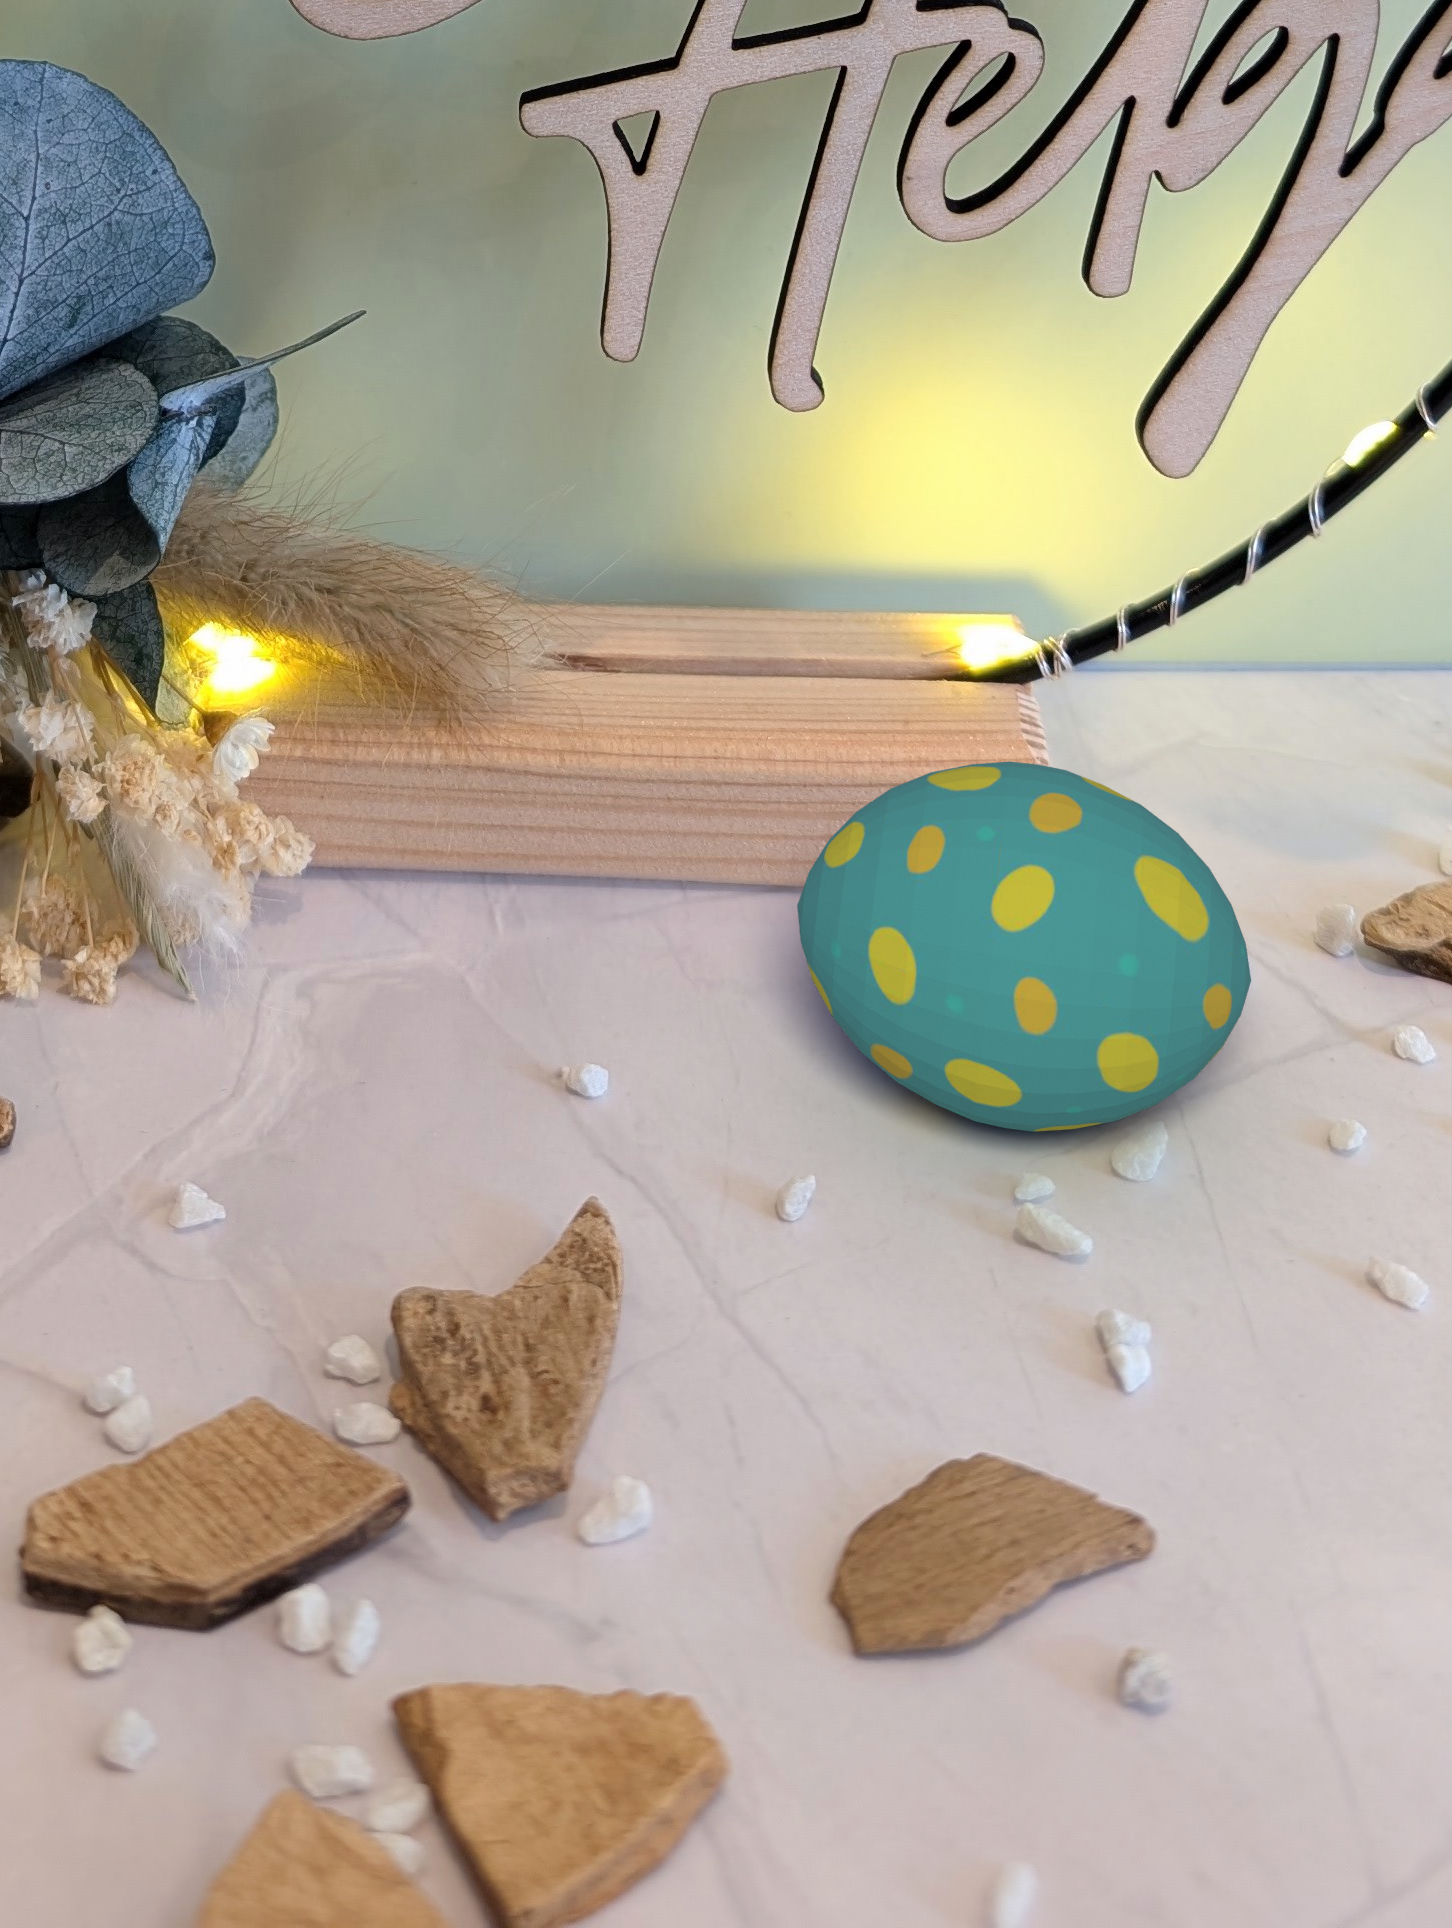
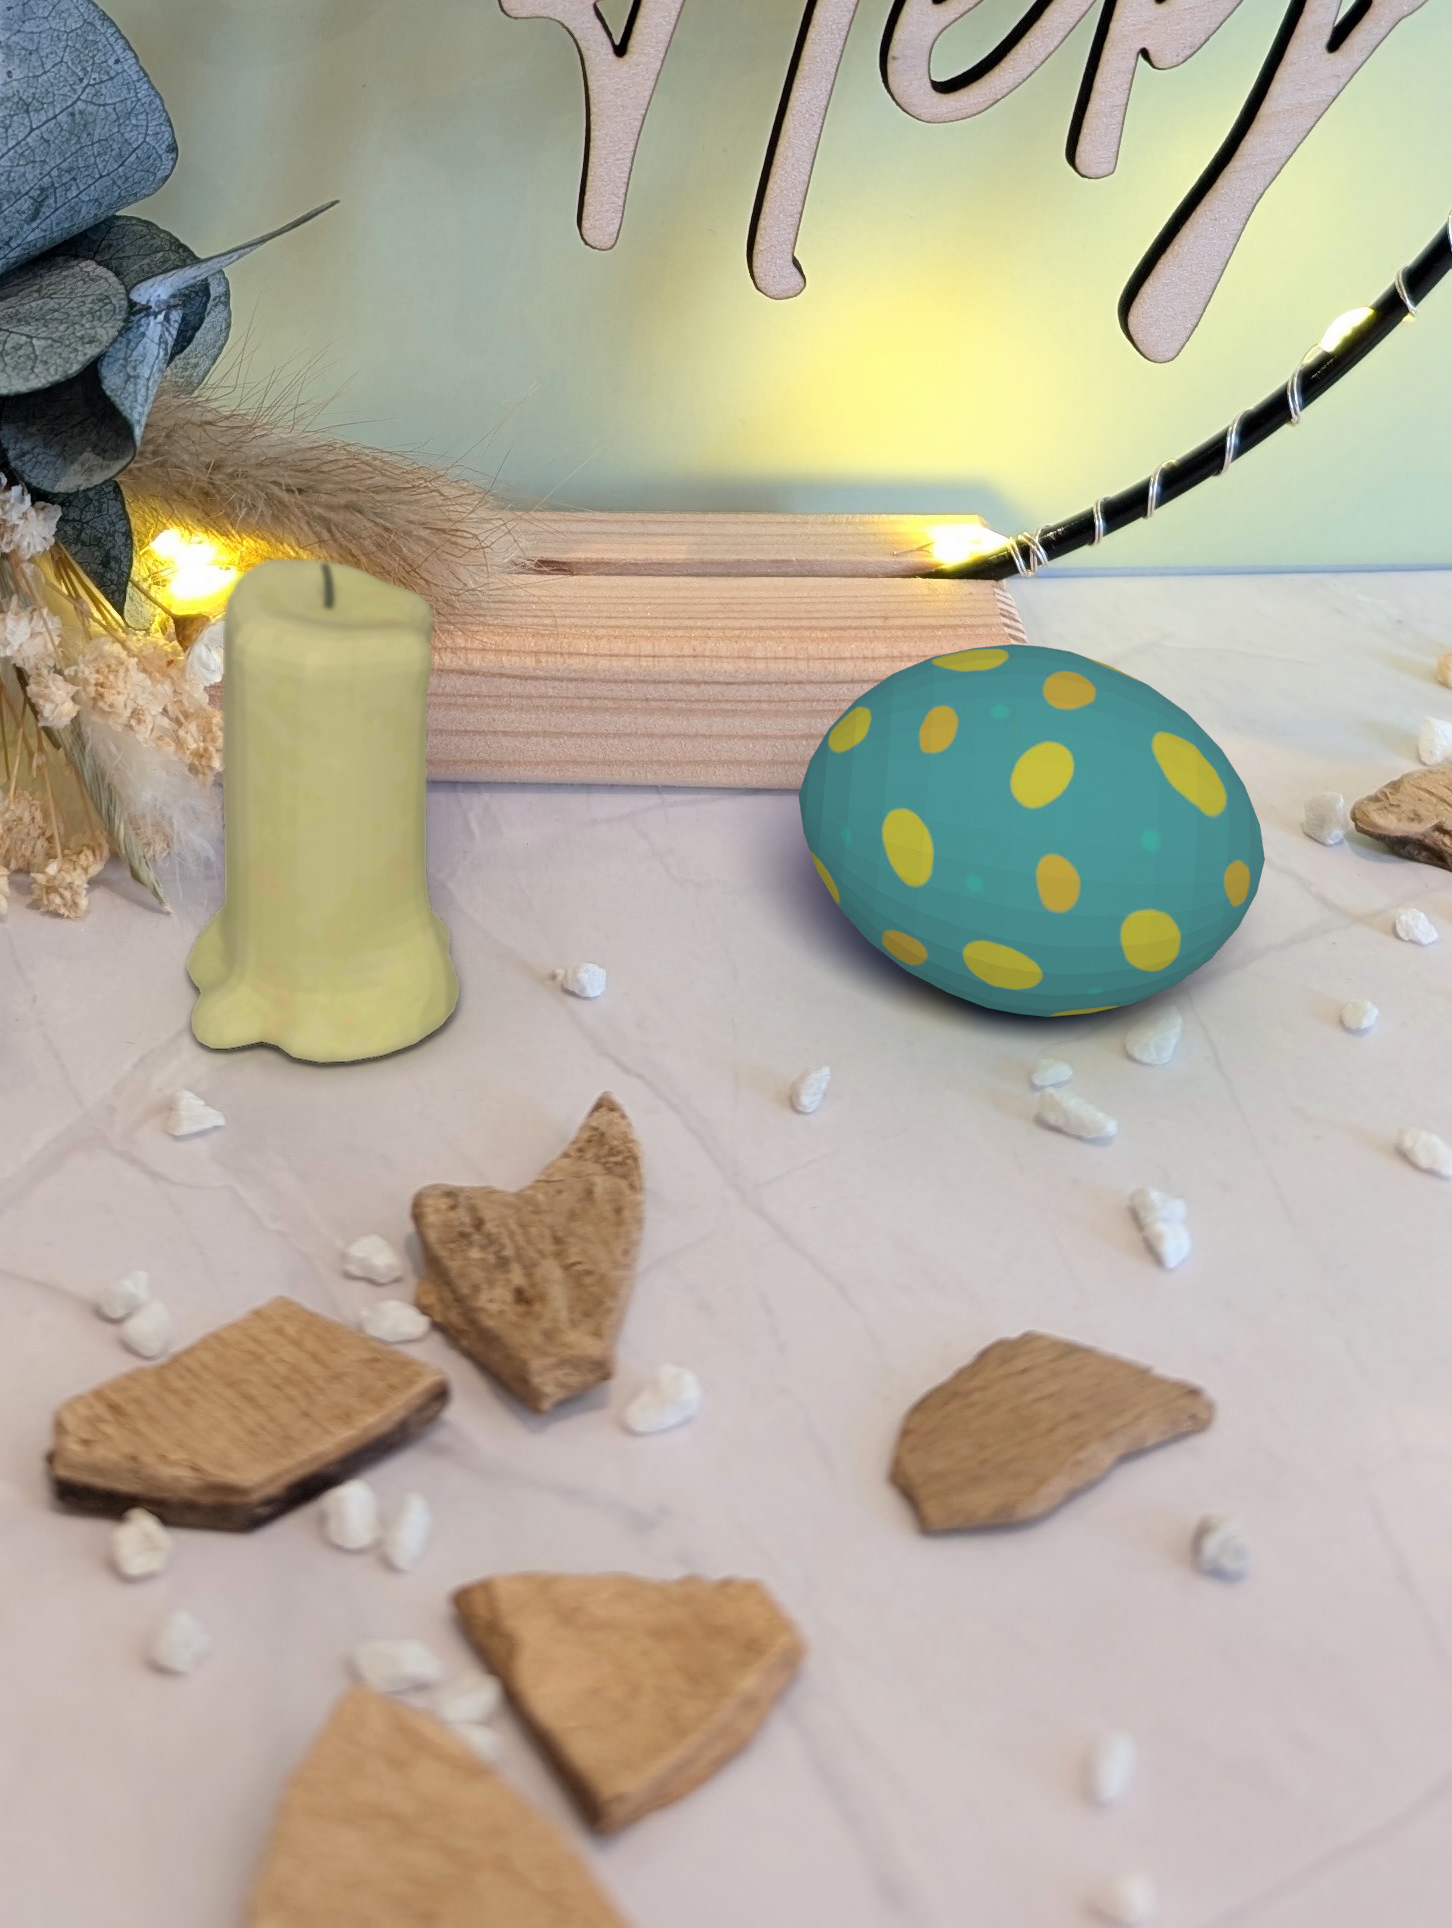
candle: none [201,669,463,1161] -> present [187,559,460,1063]

